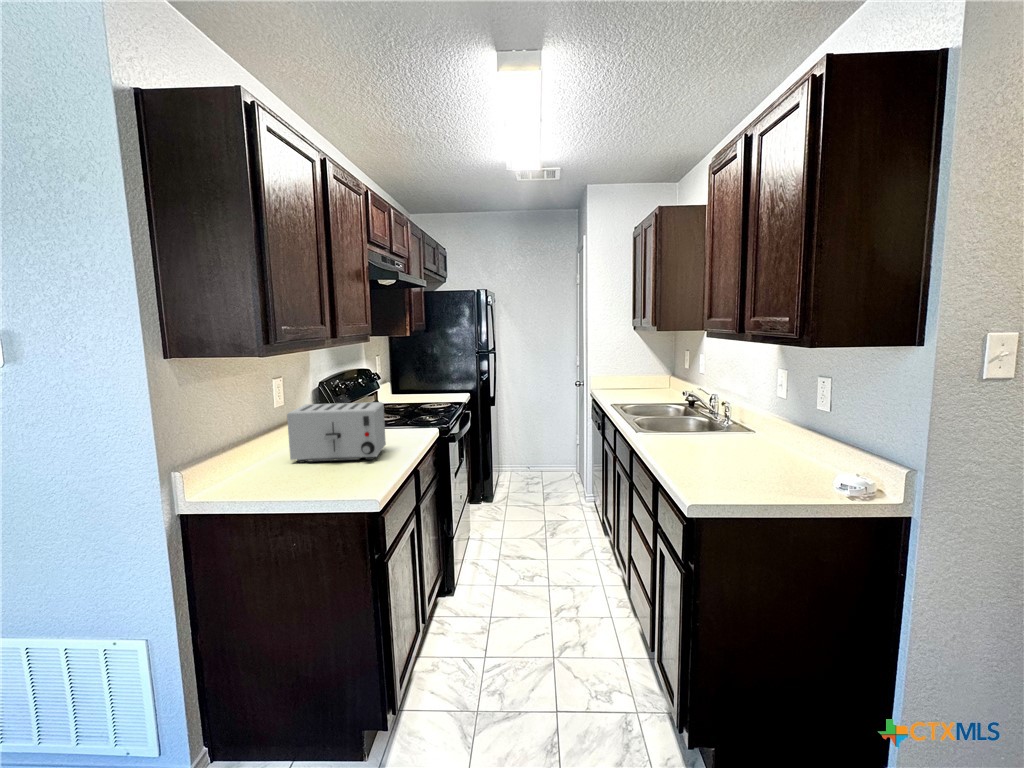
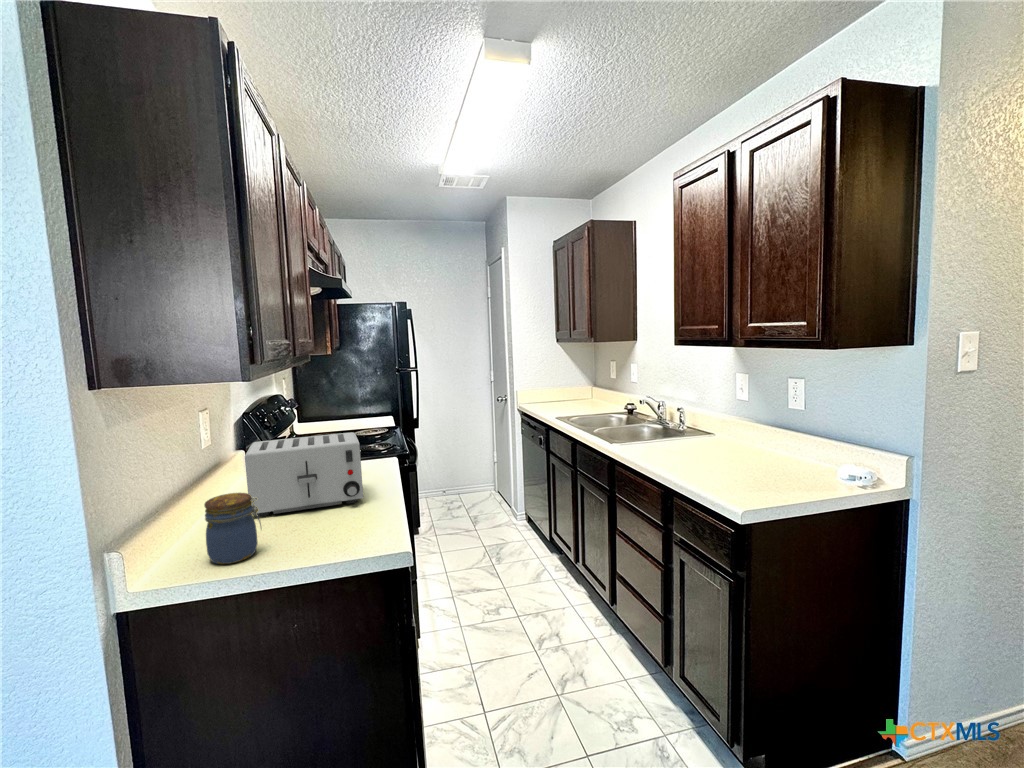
jar: none [235,440,278,492] -> present [204,493,262,564]

